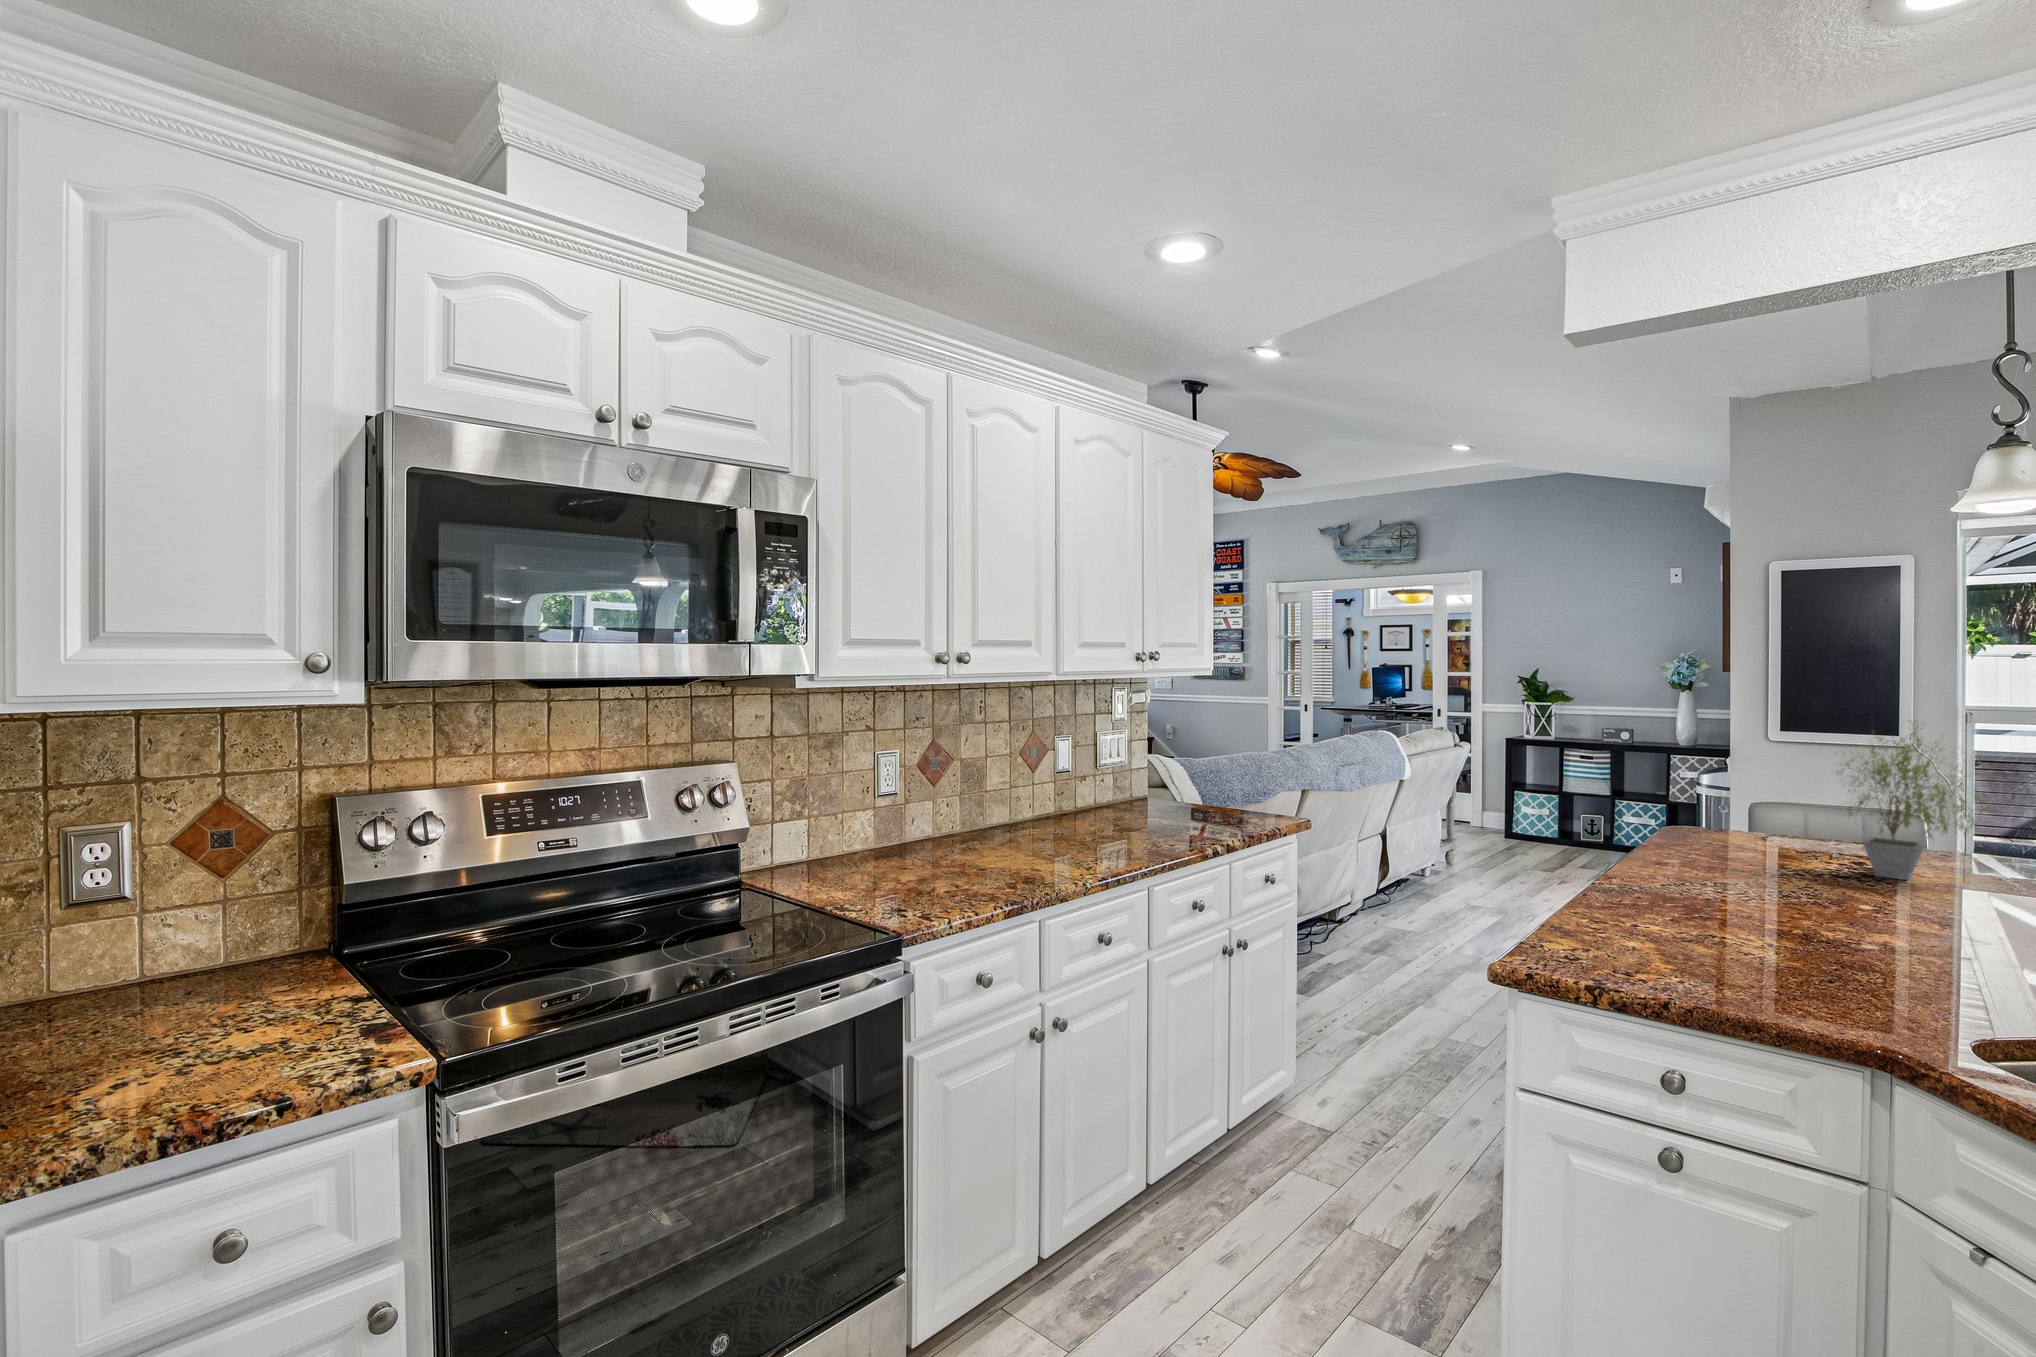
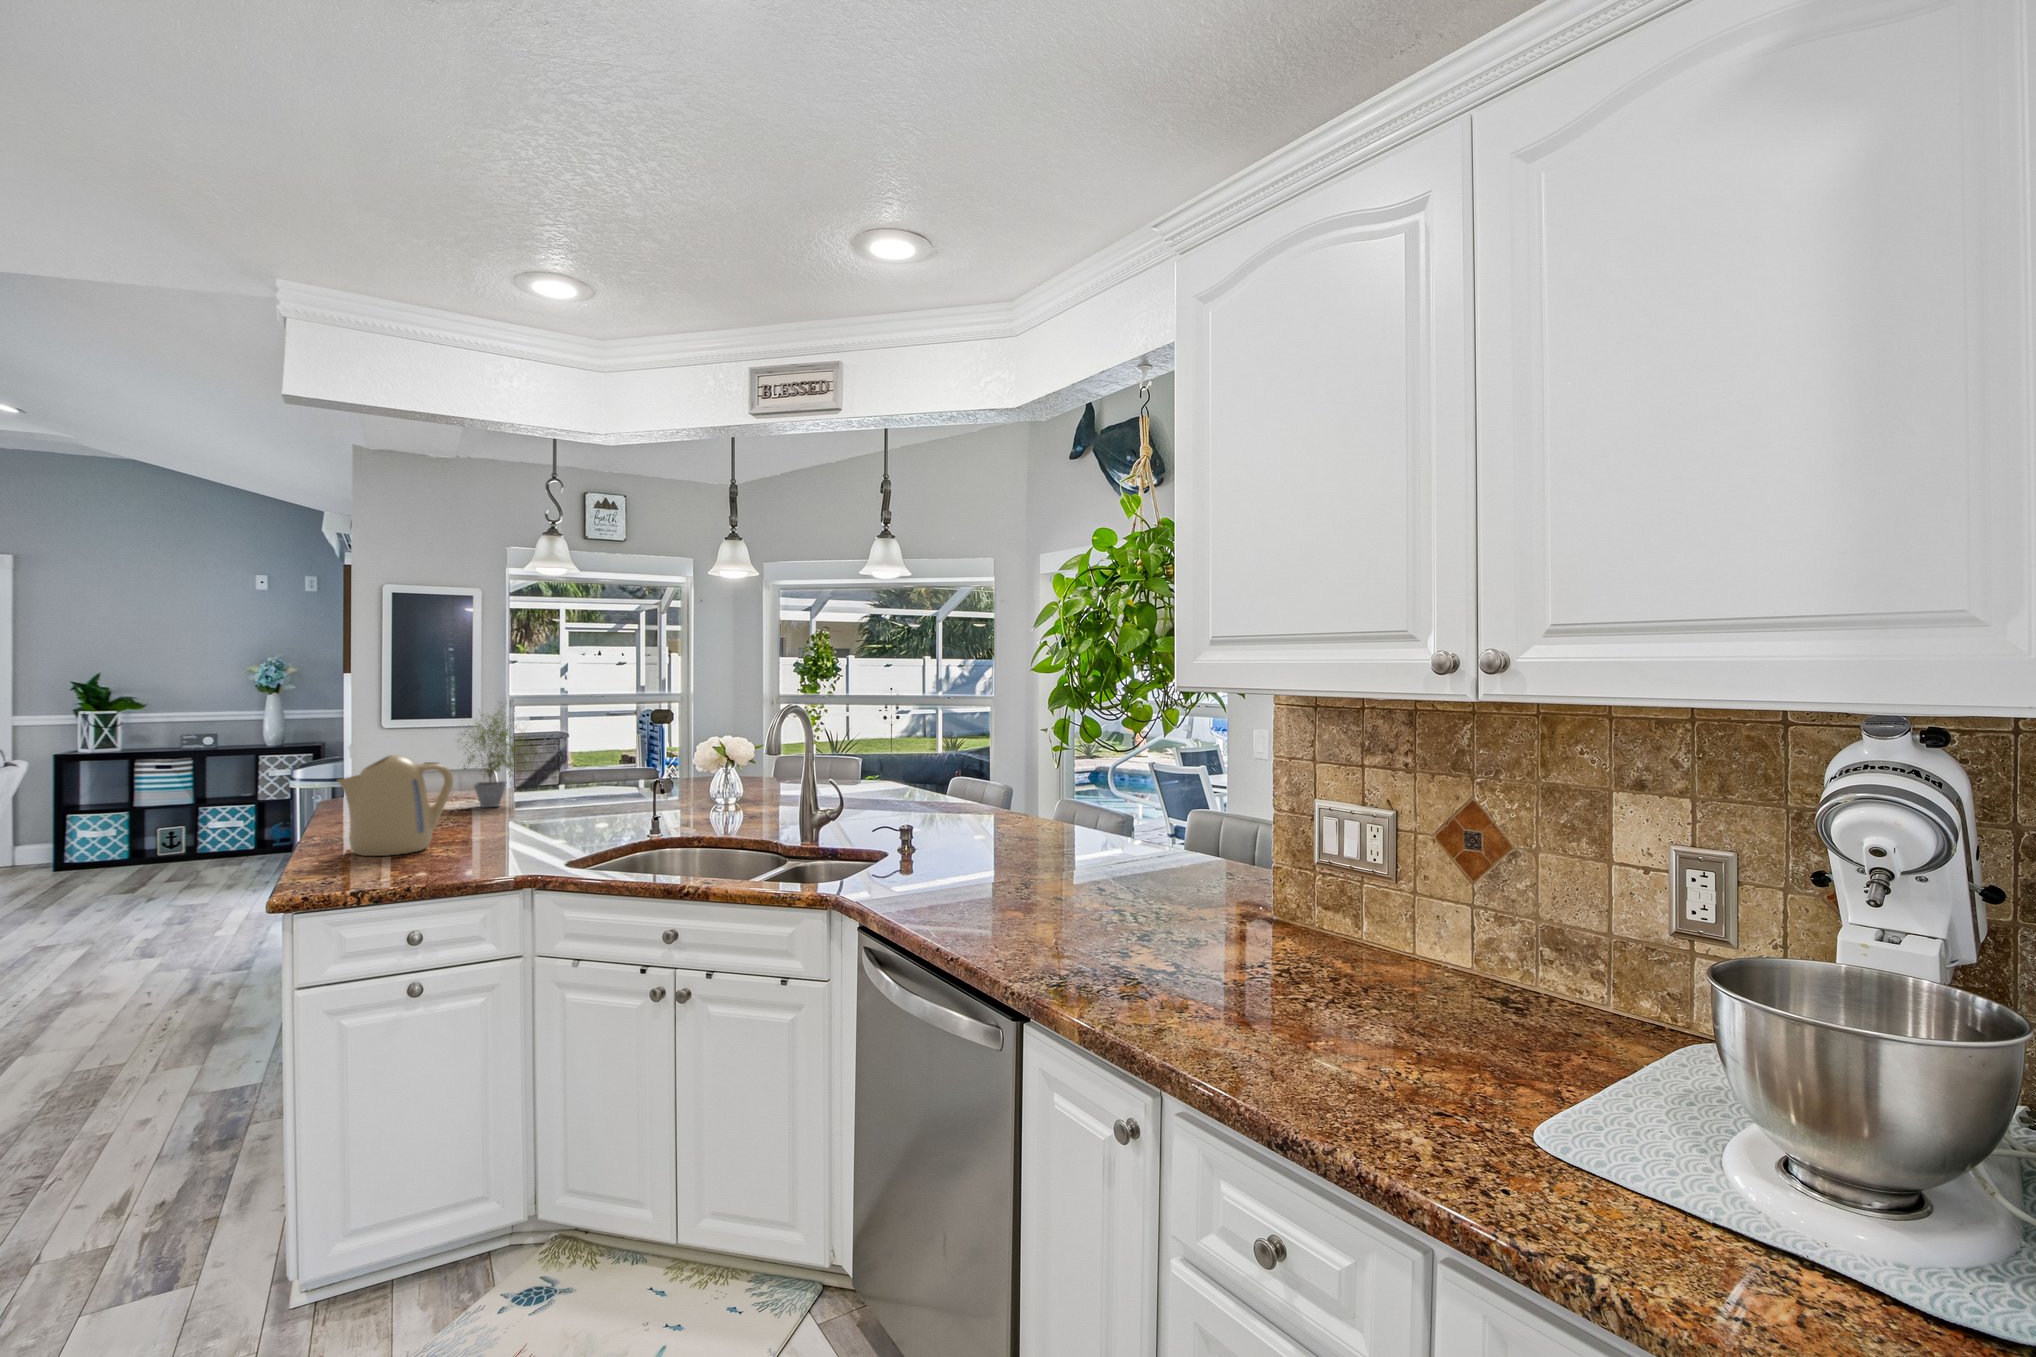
kettle: none [1615,791,1788,936] -> present [338,755,453,856]

